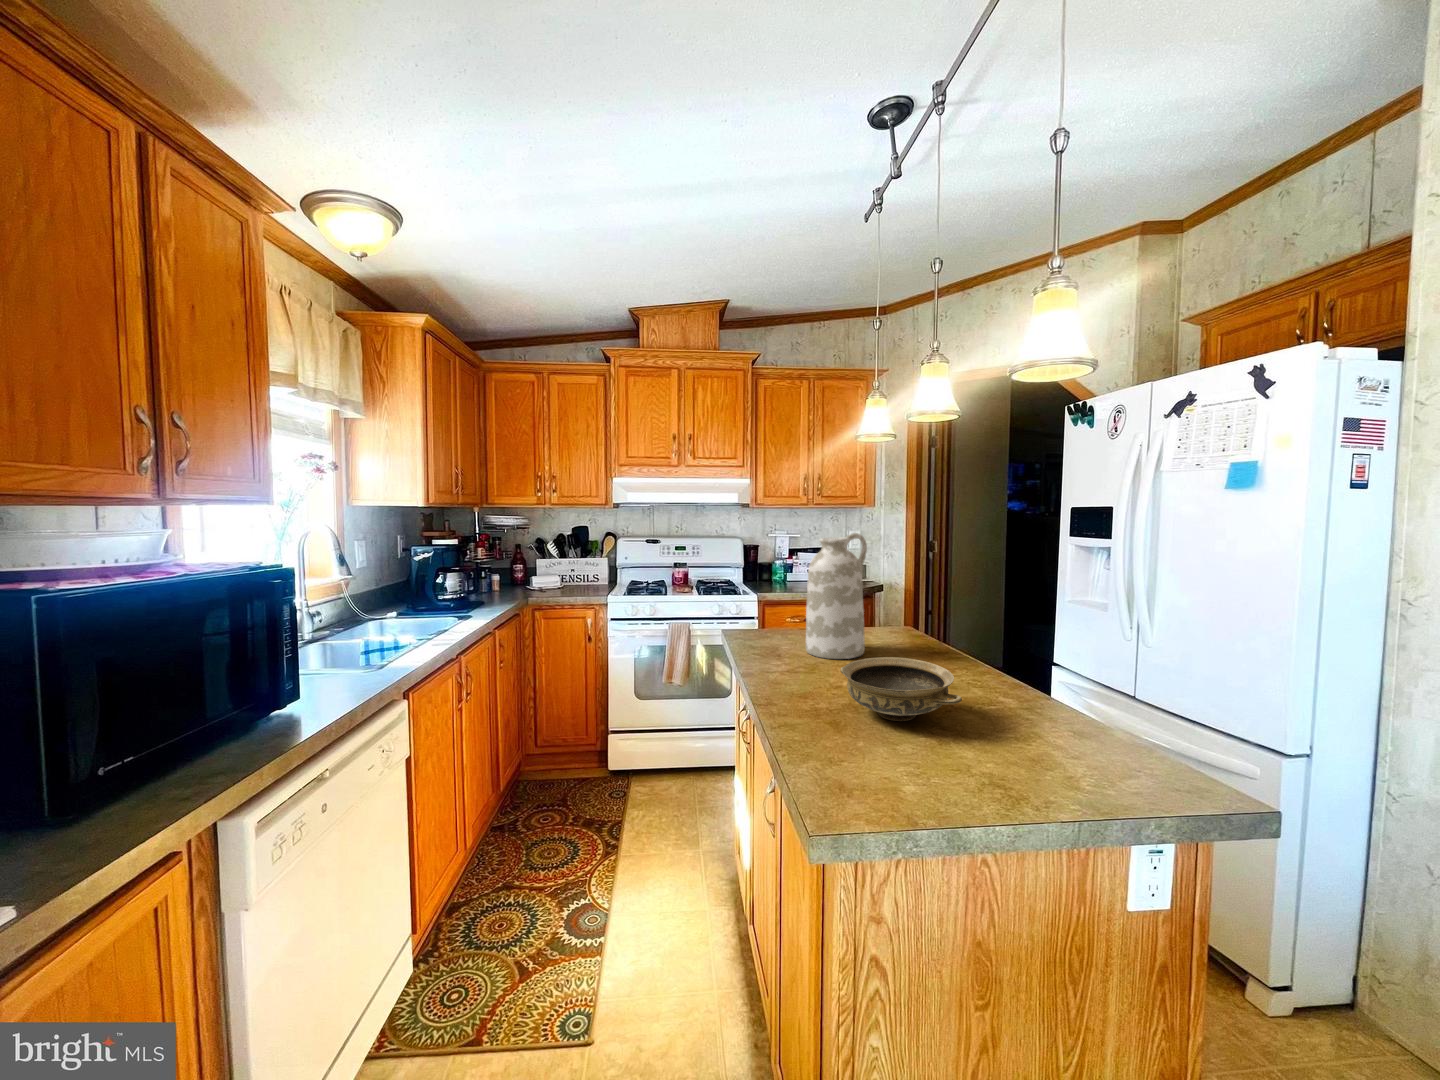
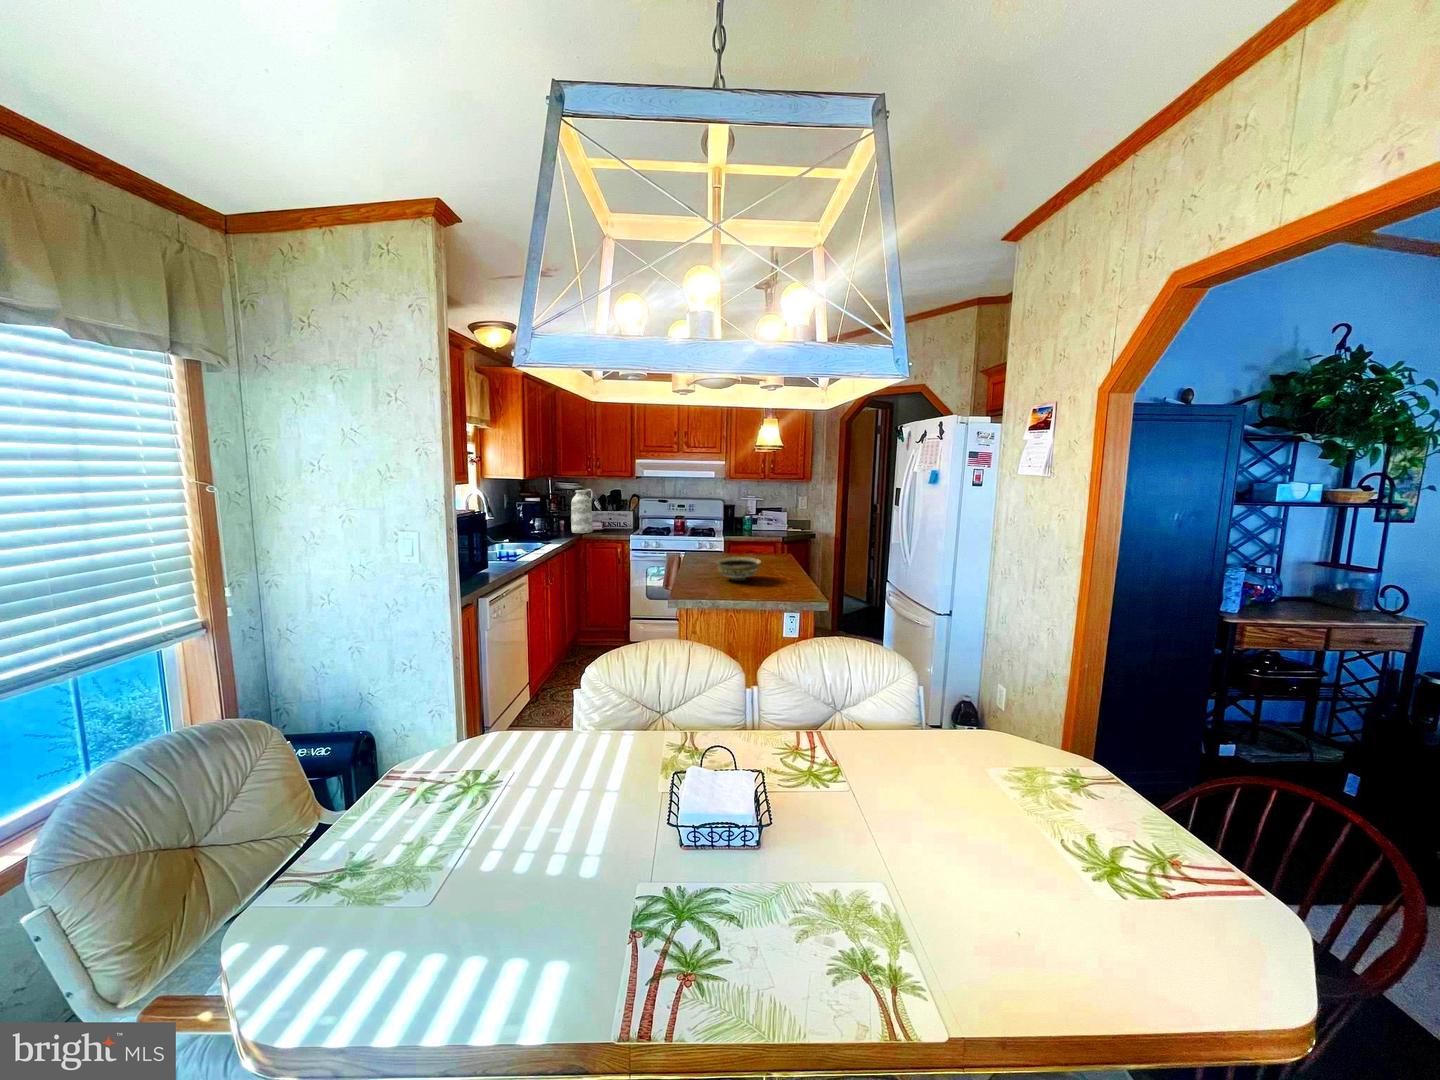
vase: present [806,533,867,659] -> present [571,489,593,533]

